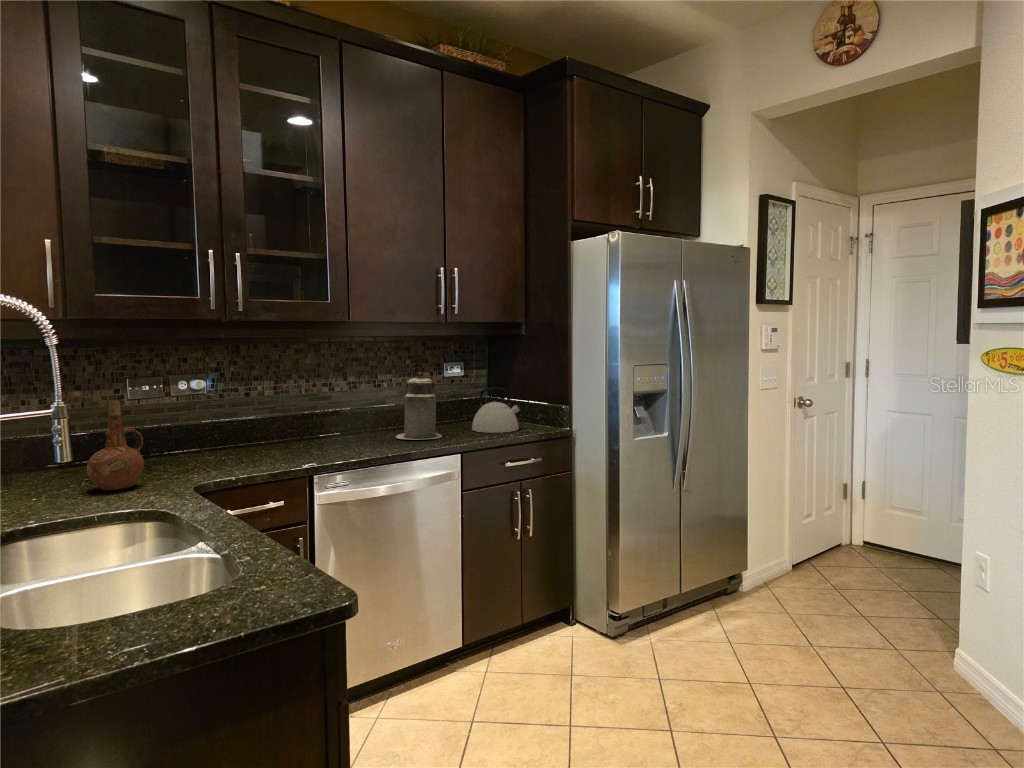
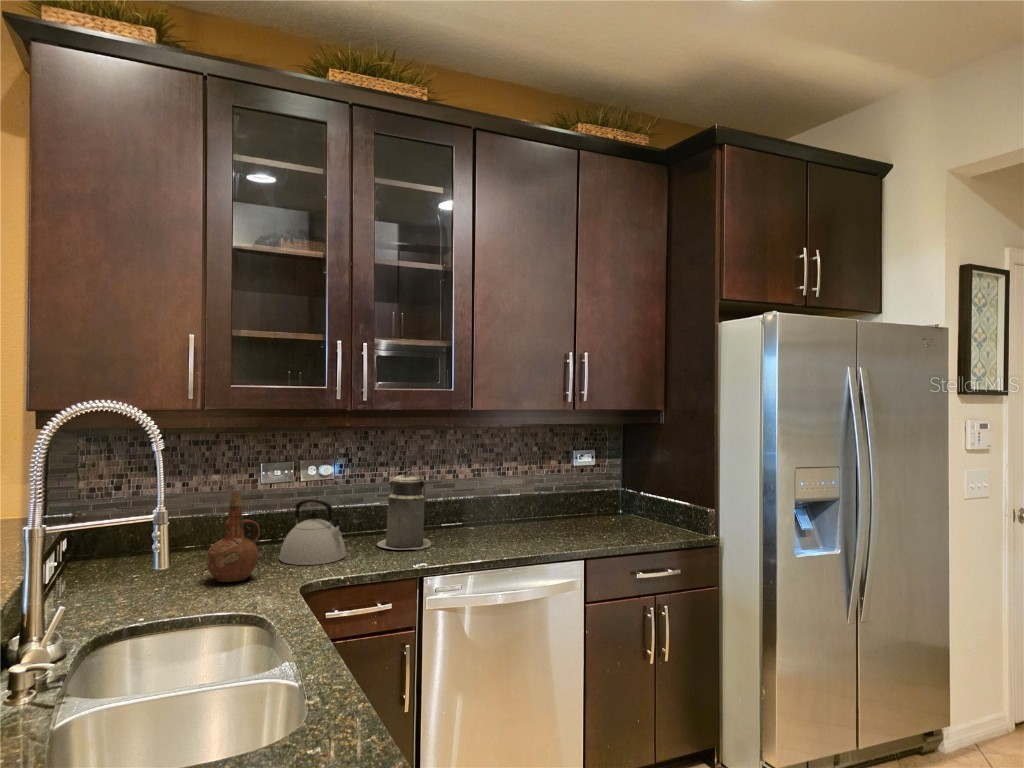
canister: present [396,373,442,440] -> present [377,469,431,550]
kettle: present [472,387,521,433] -> present [279,500,346,565]

